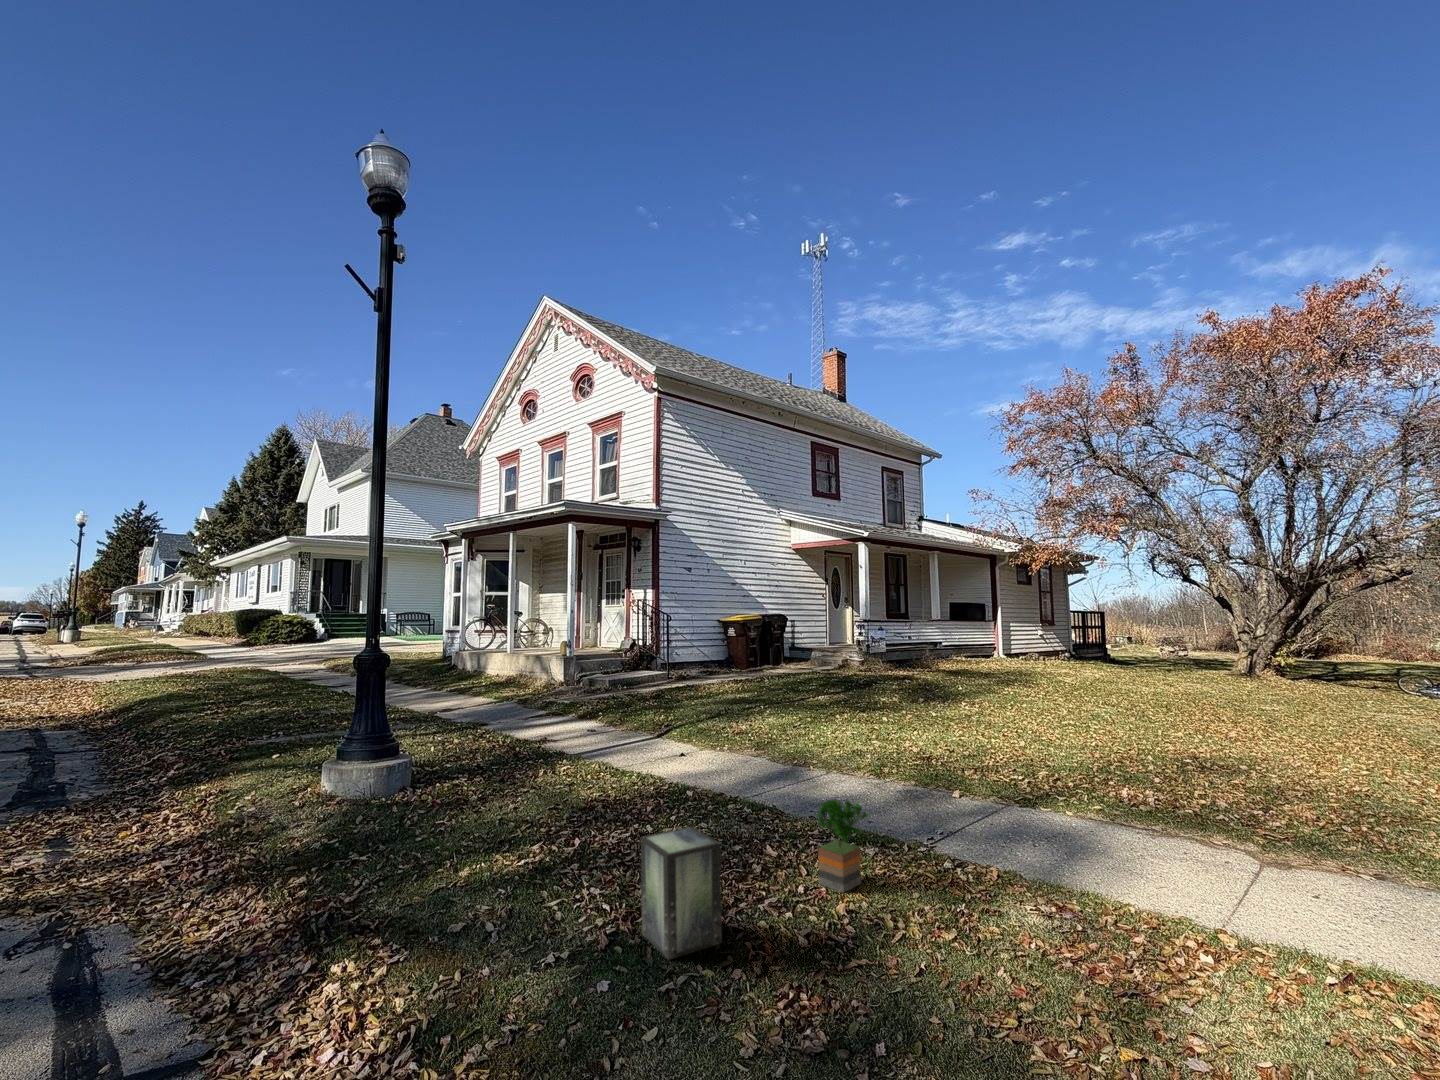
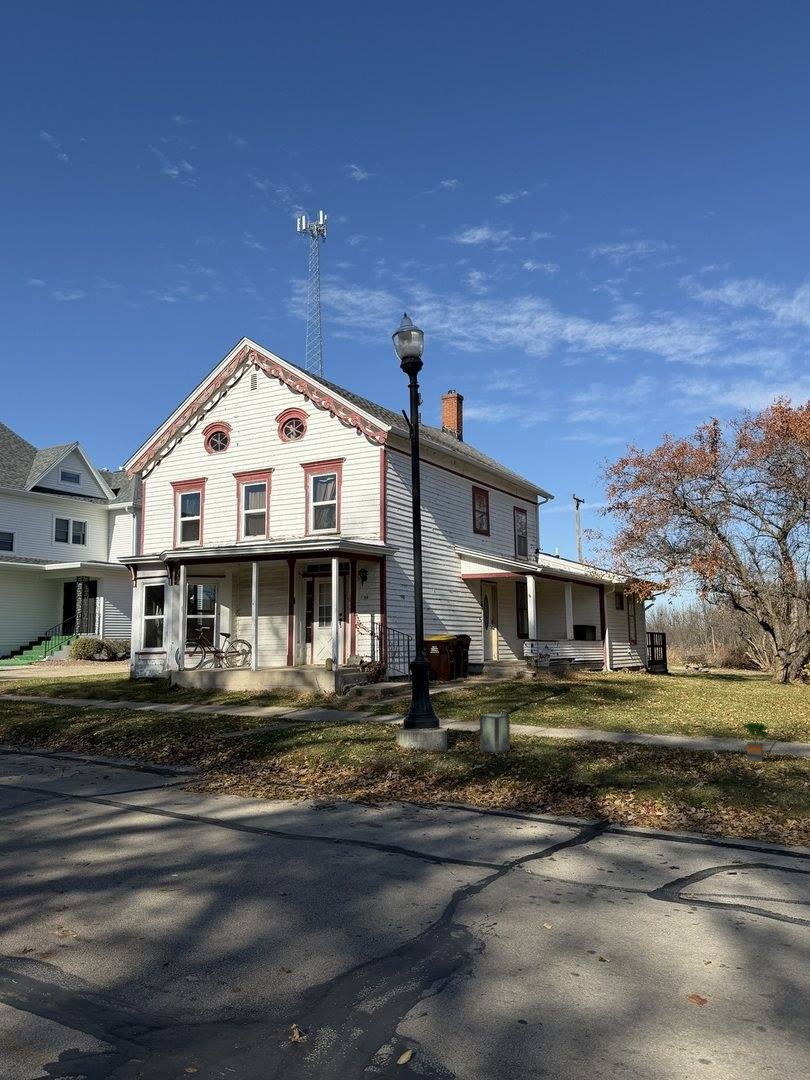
storage box: present [641,826,722,960] -> present [480,713,510,753]

